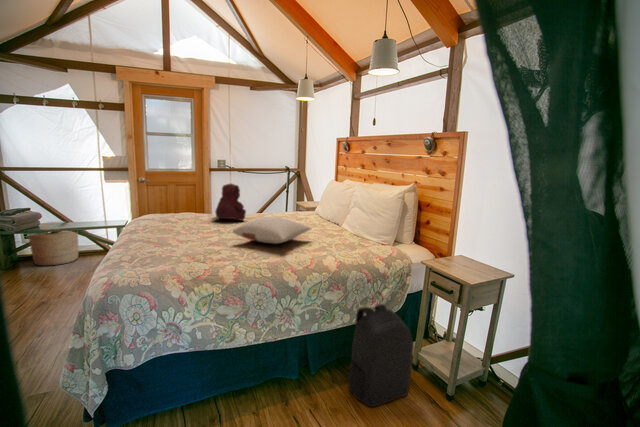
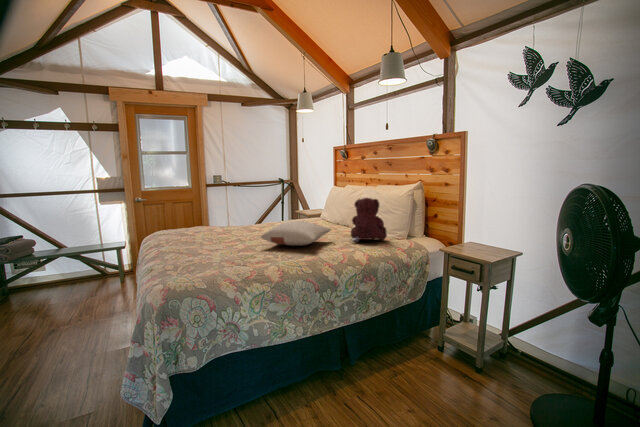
teddy bear: present [212,184,246,220] -> present [351,197,387,243]
woven basket: present [29,222,79,266] -> none [22,248,76,295]
backpack: present [349,304,413,407] -> none [382,292,444,387]

